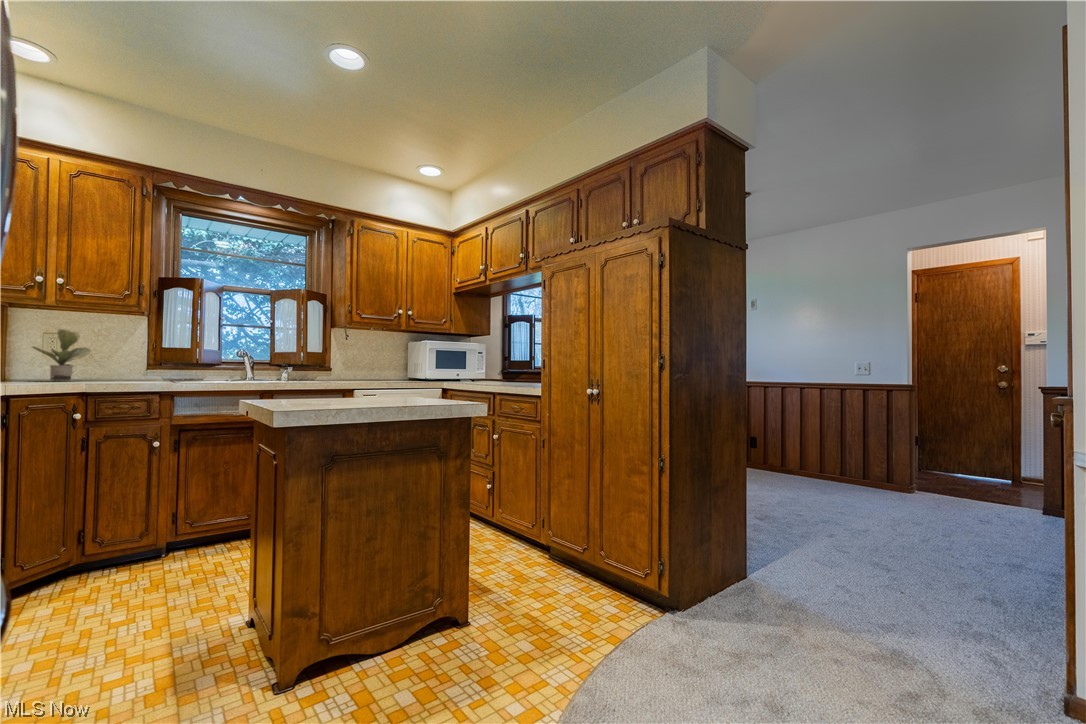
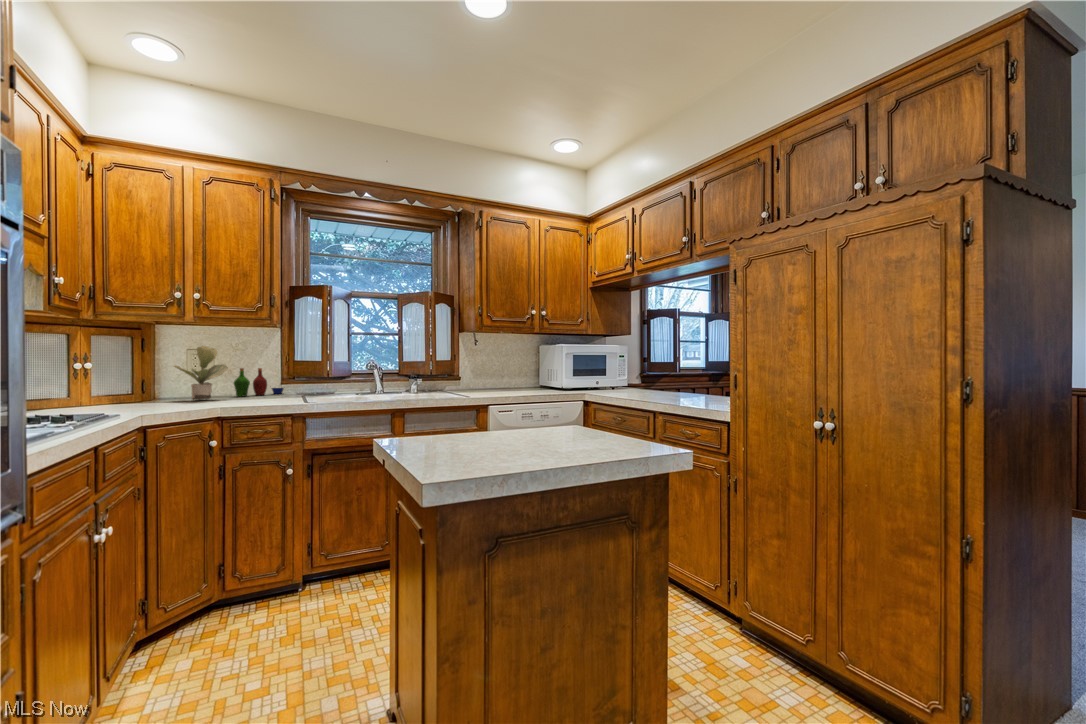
bottle: none [95,353,151,379] -> present [234,368,284,396]

